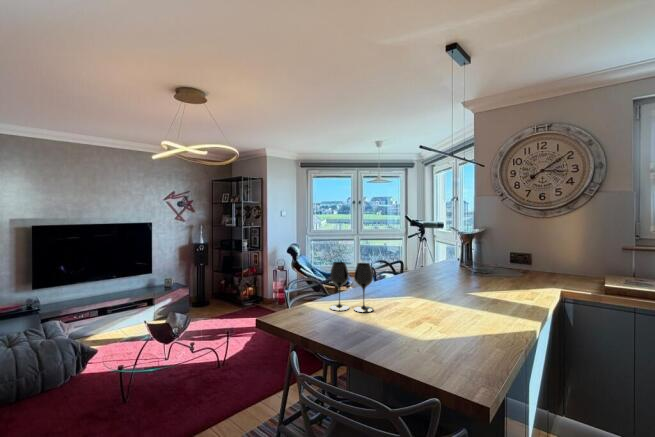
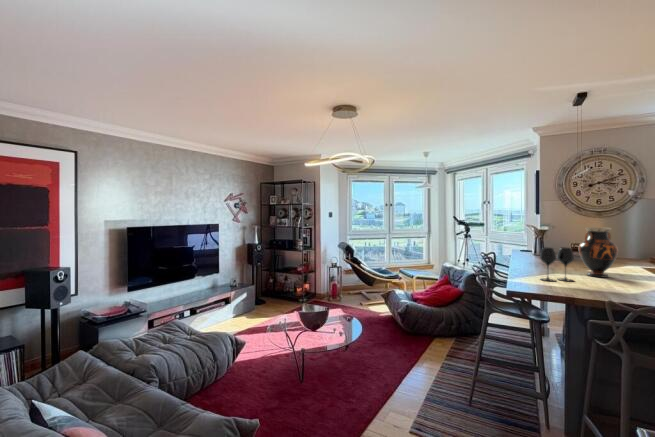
vase: none [410,234,456,309] -> present [579,227,618,278]

